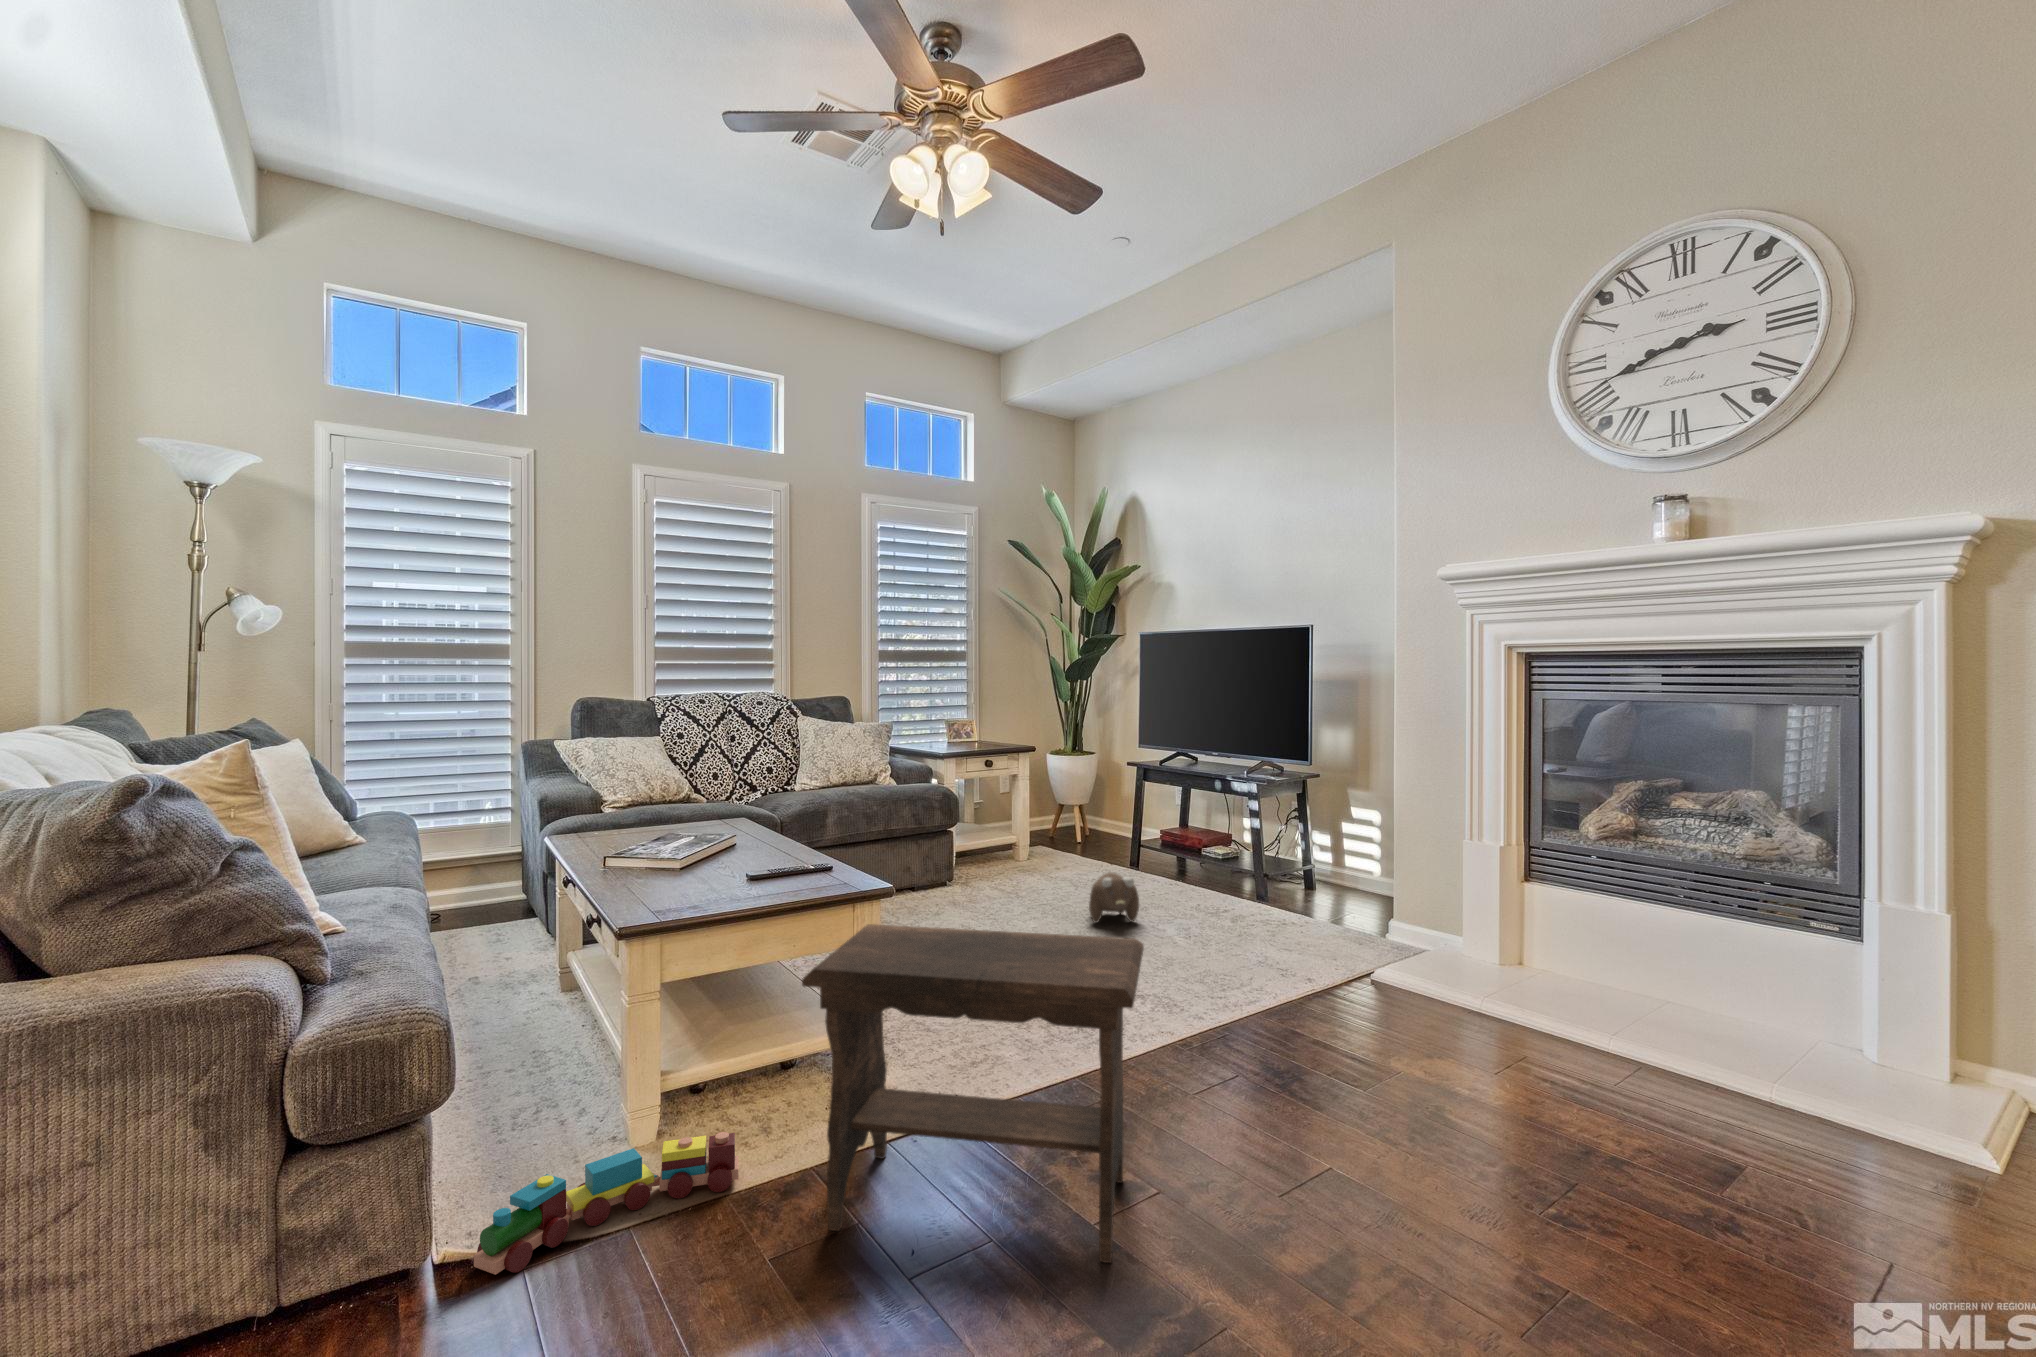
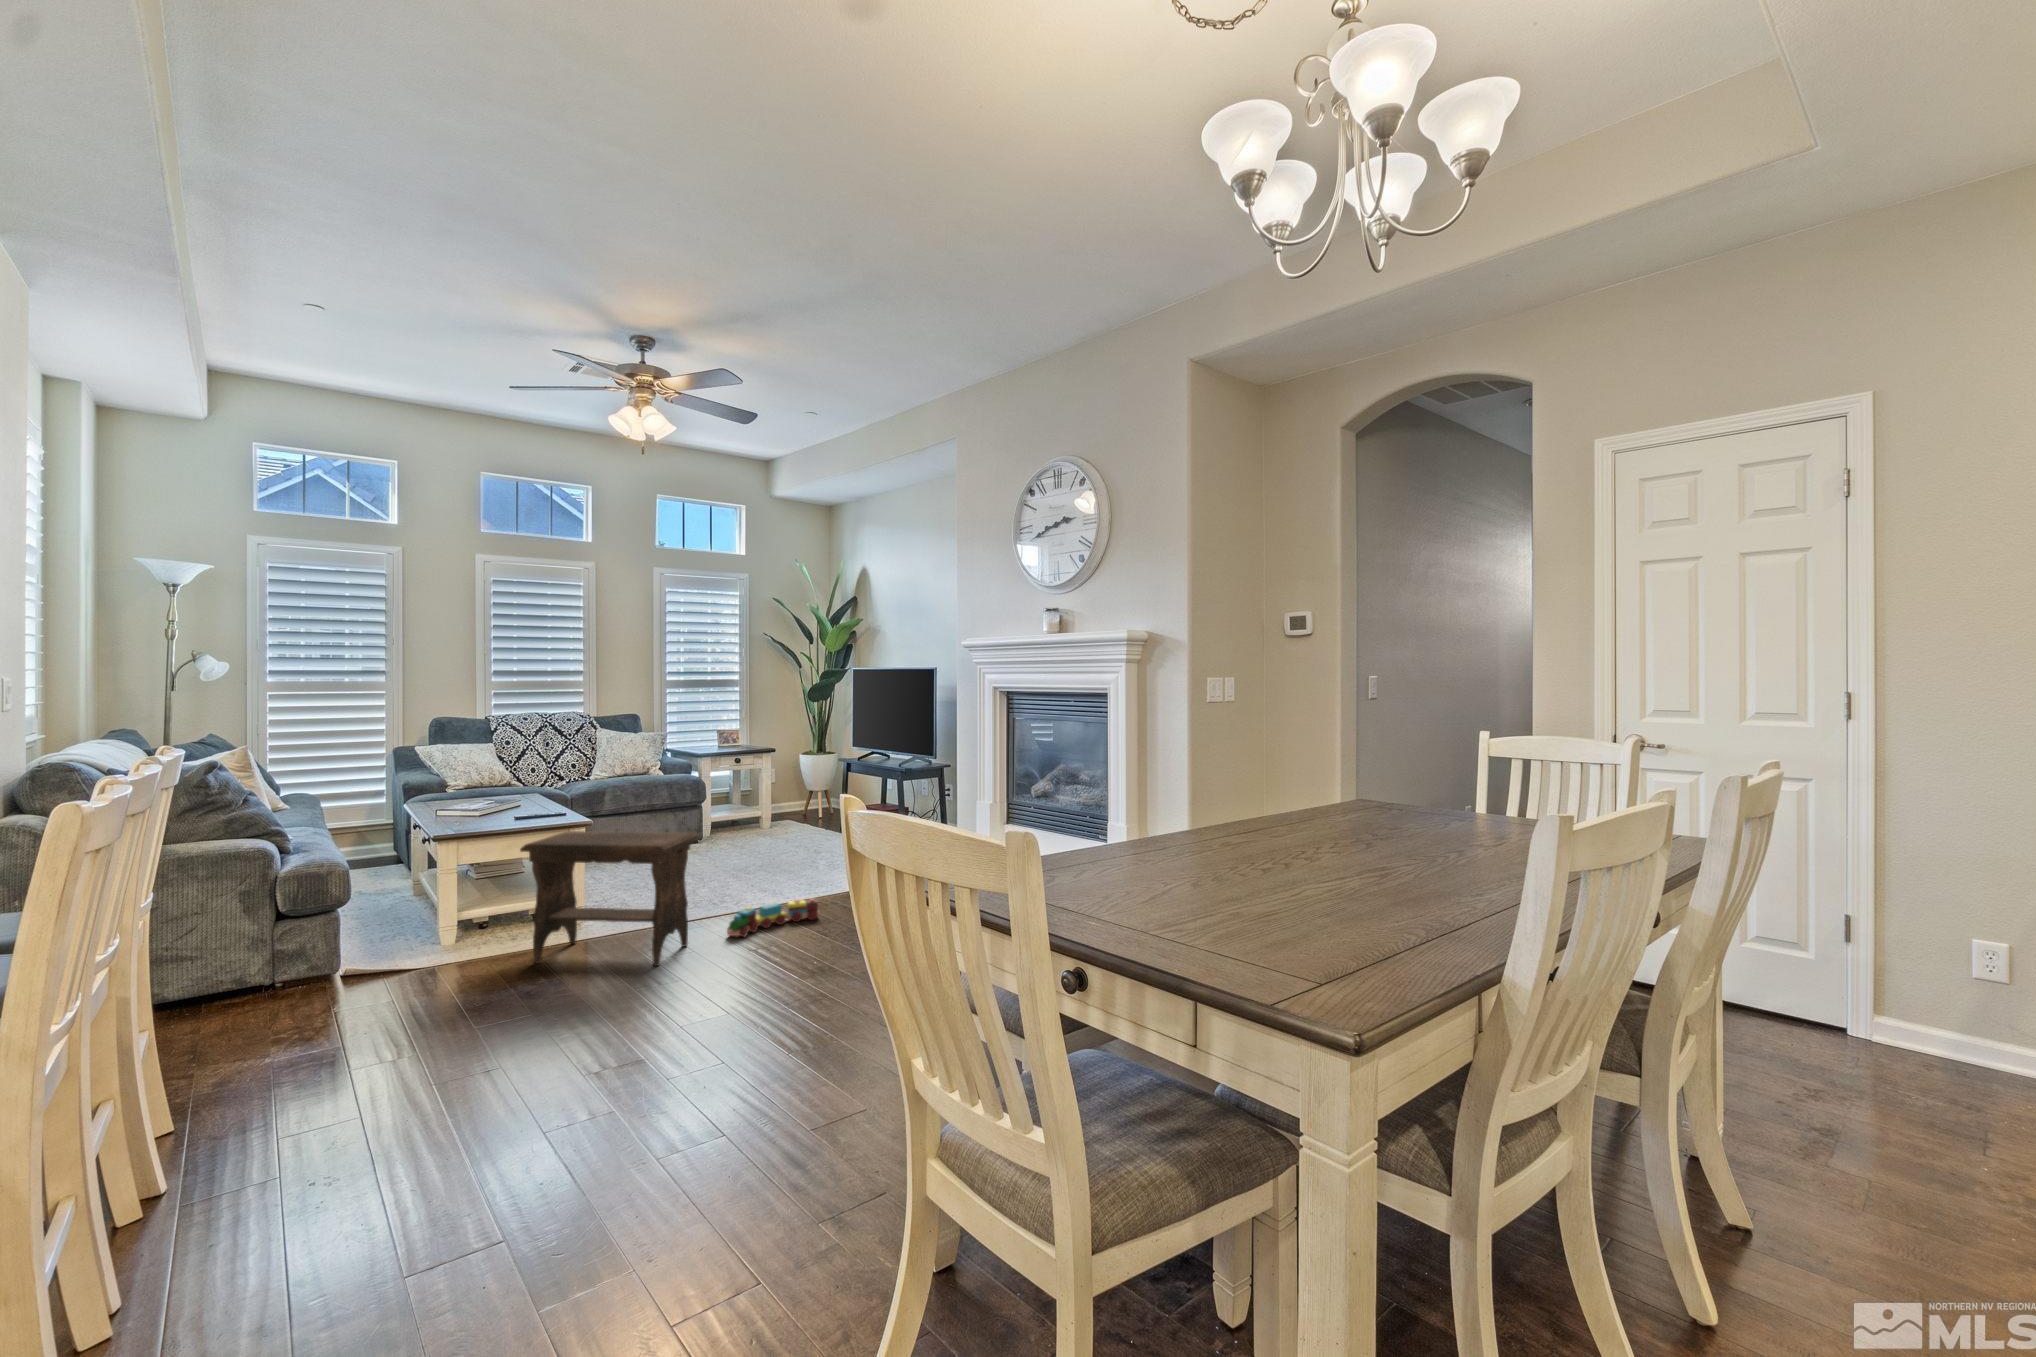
plush toy: present [1089,872,1139,922] -> none [773,826,805,857]
toy train: present [474,1132,739,1275] -> present [727,898,820,937]

